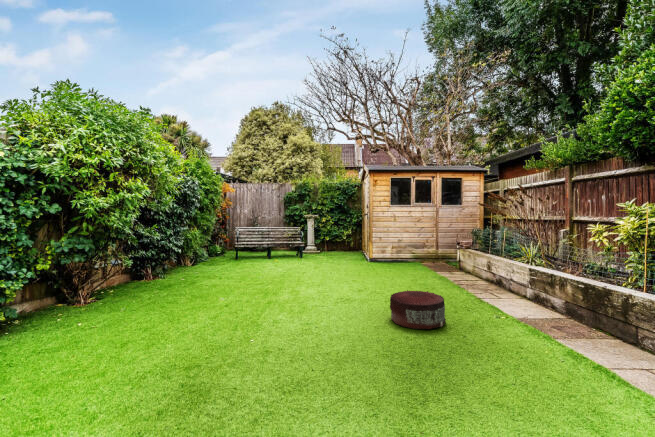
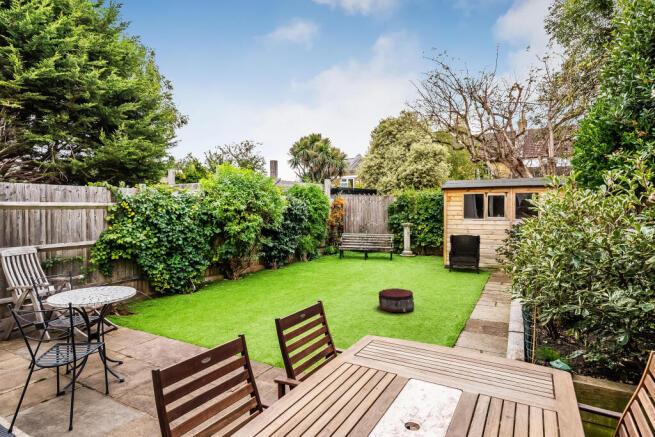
armchair: none [380,223,417,265] -> present [449,234,480,274]

